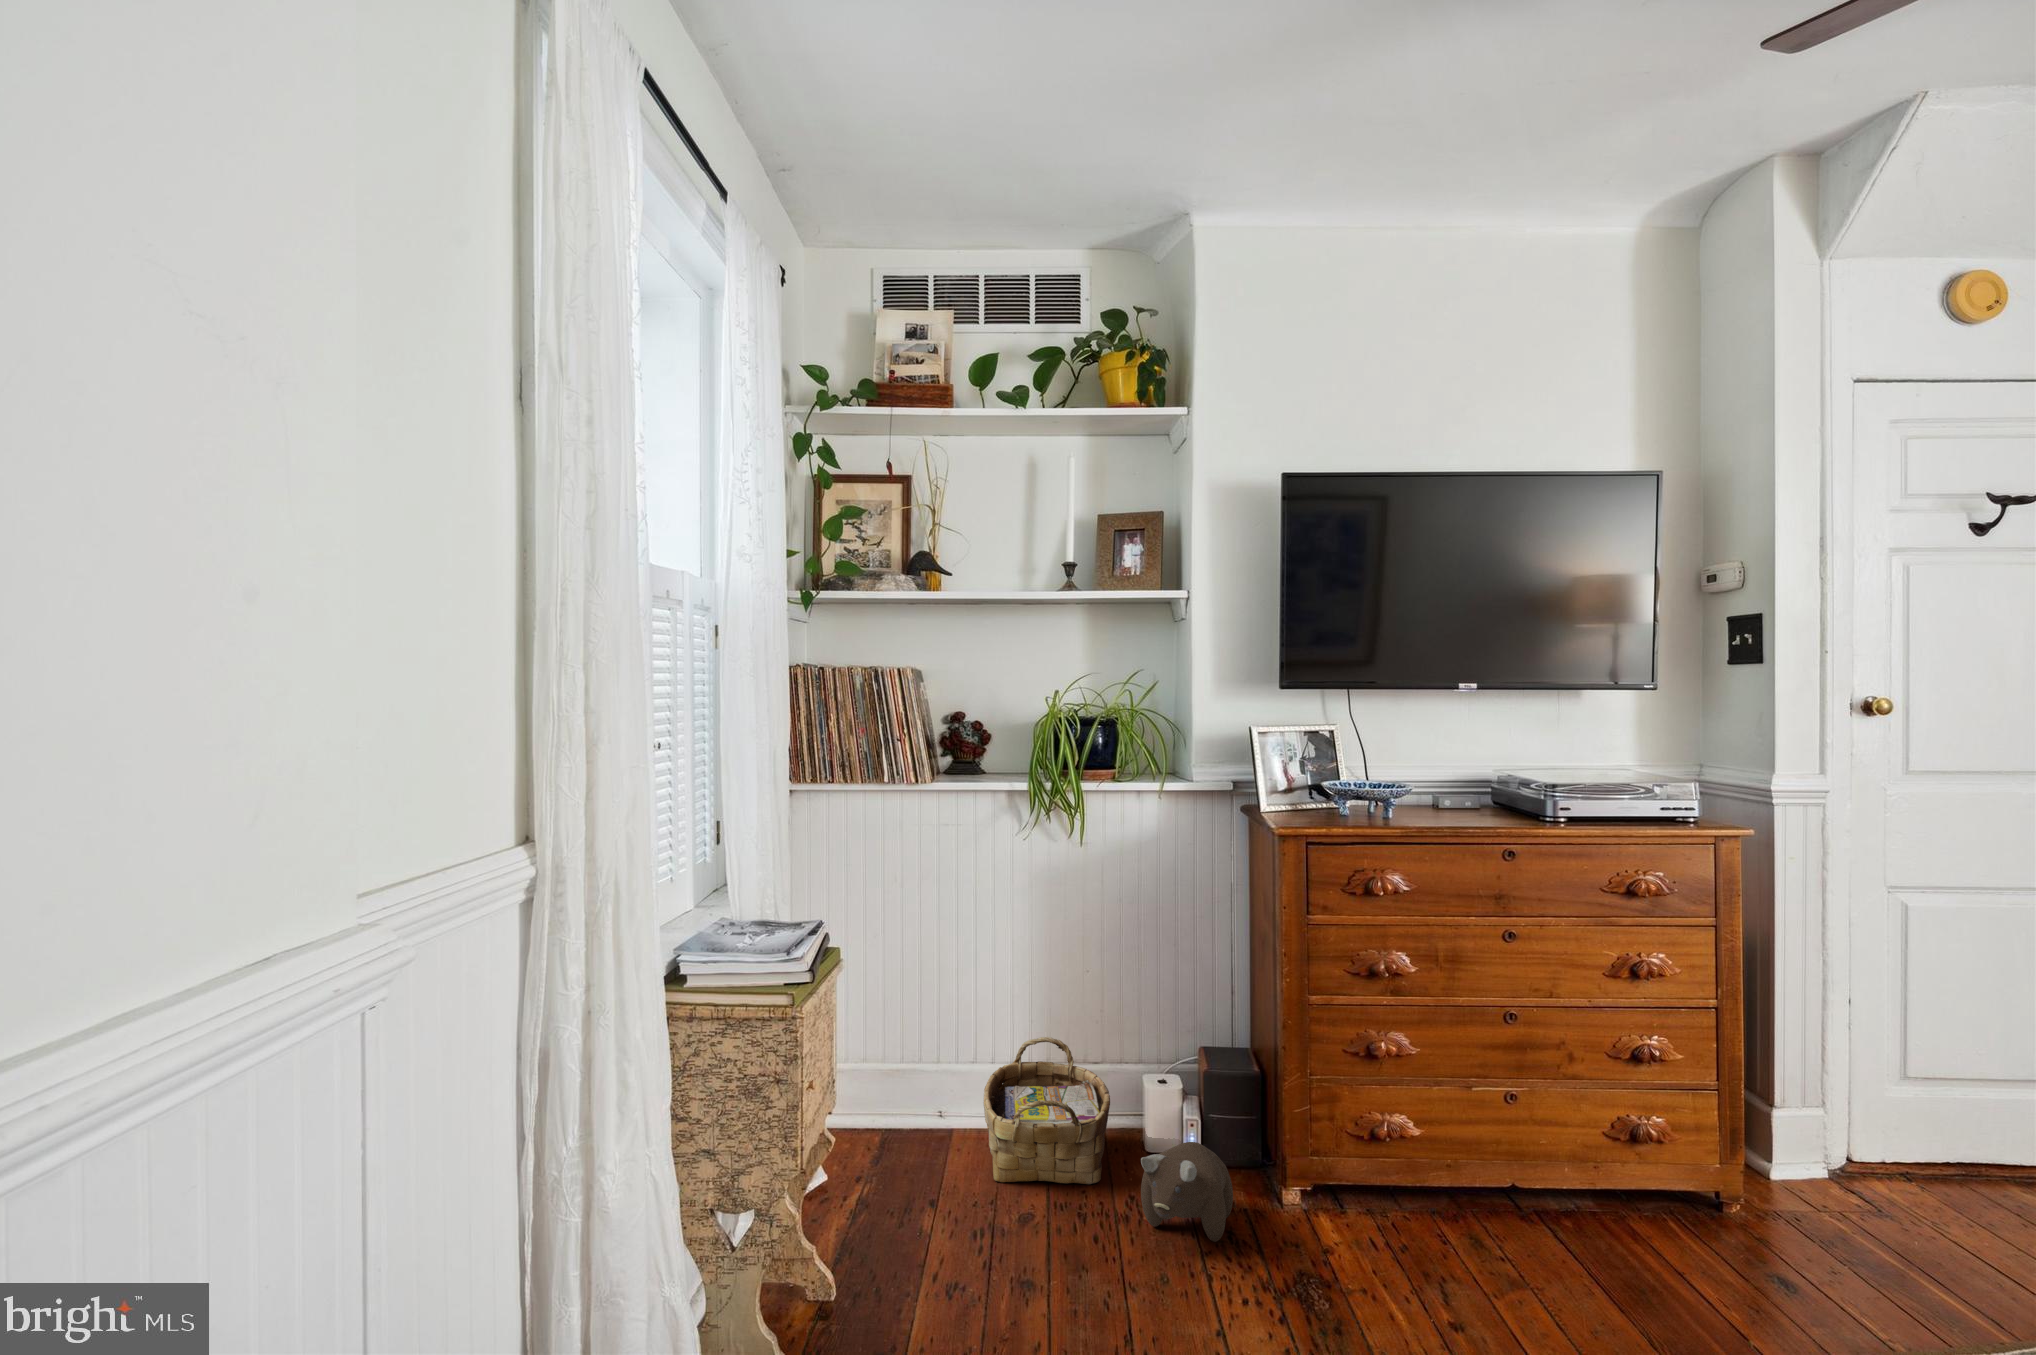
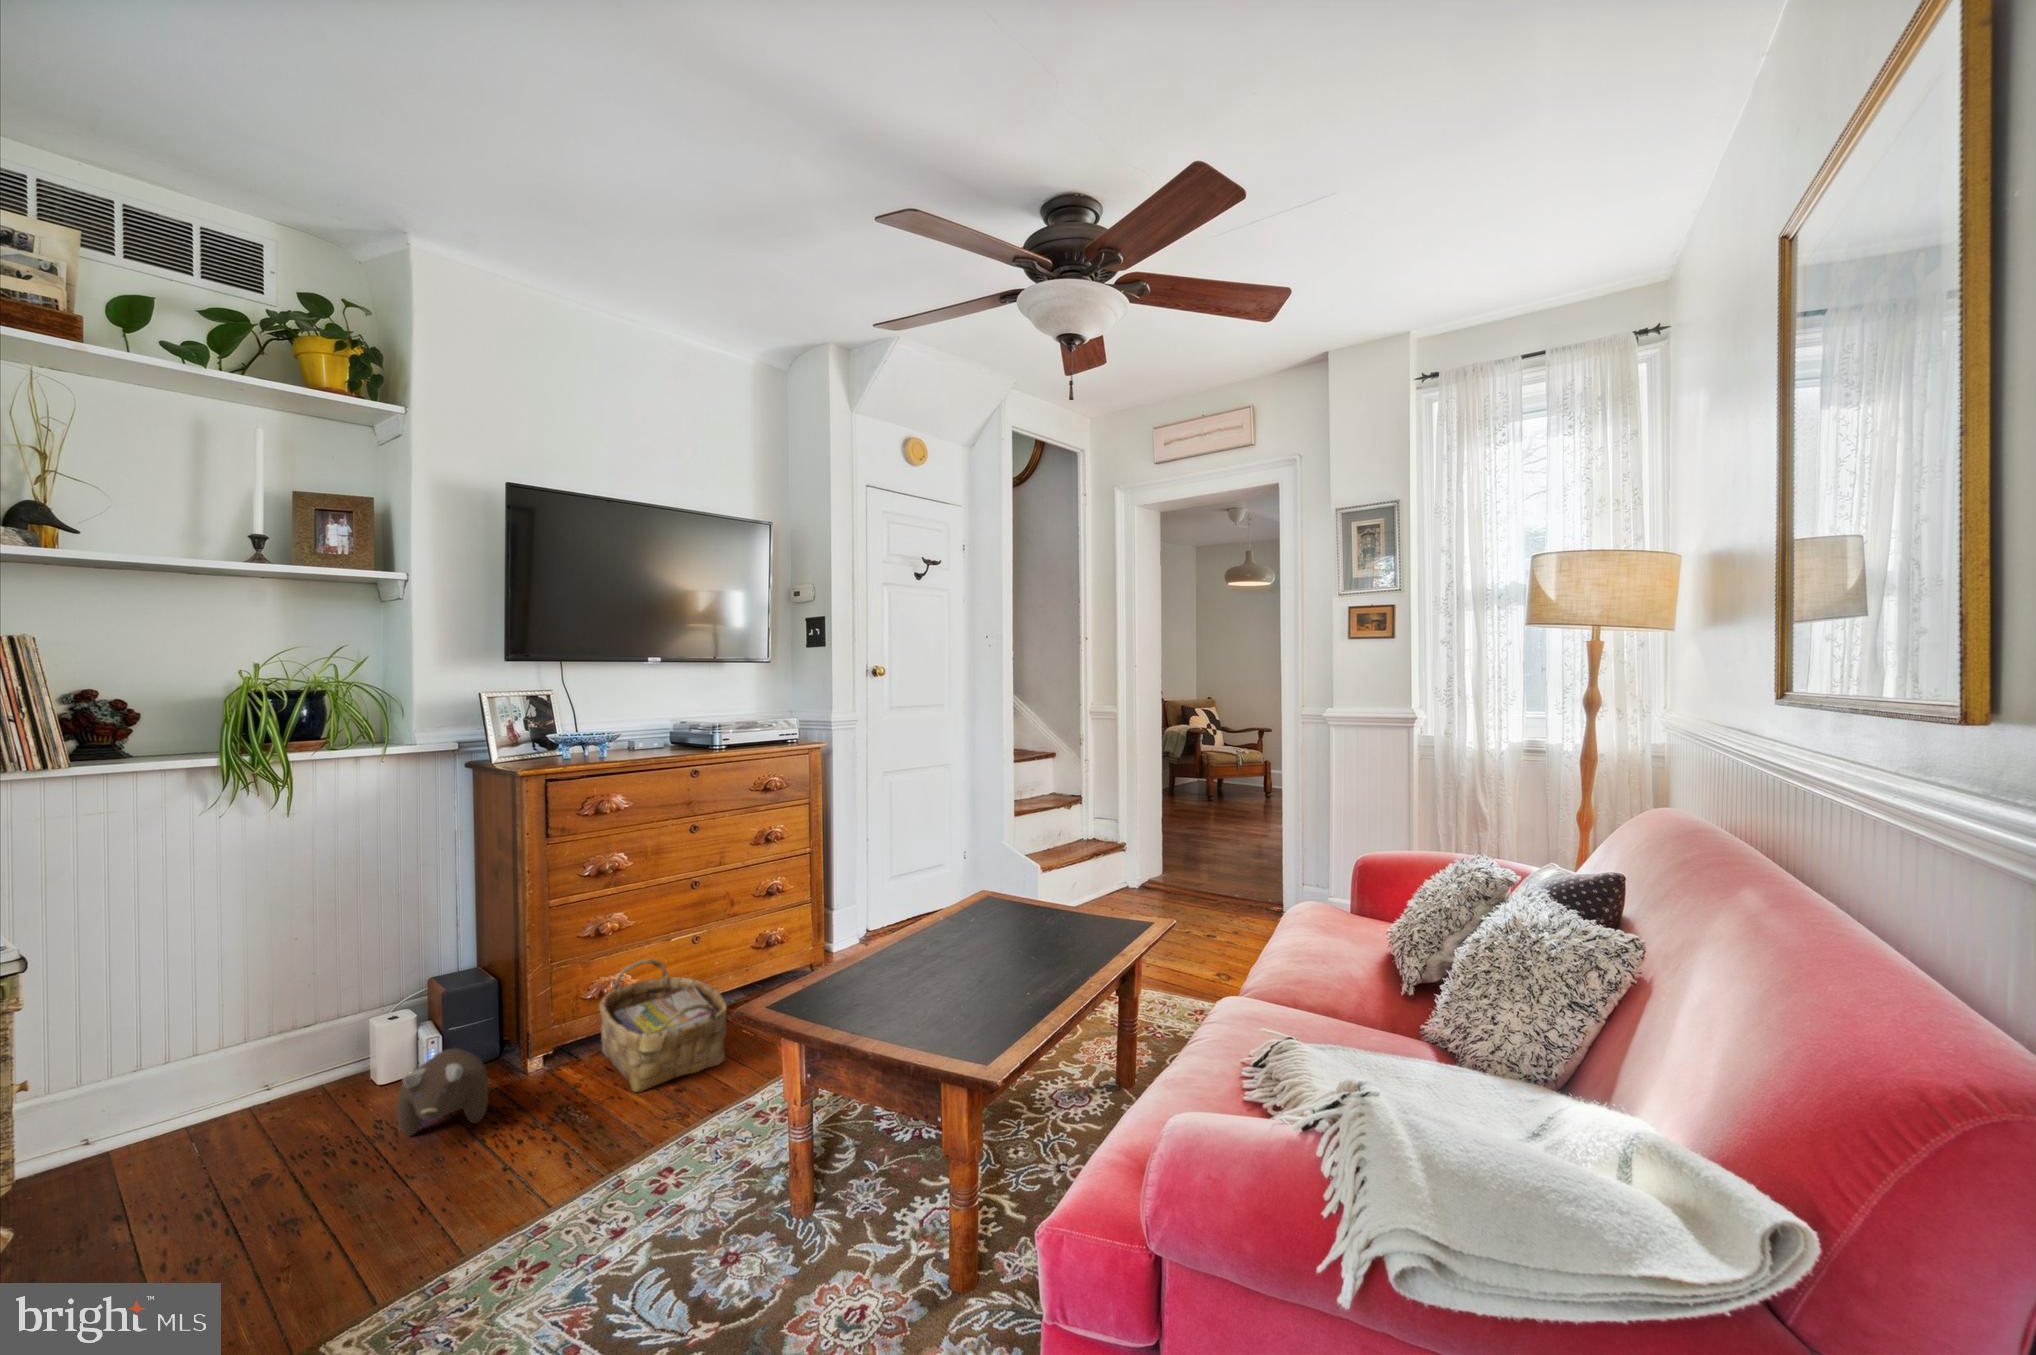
woven basket: present [984,1037,1110,1184] -> present [599,959,727,1092]

